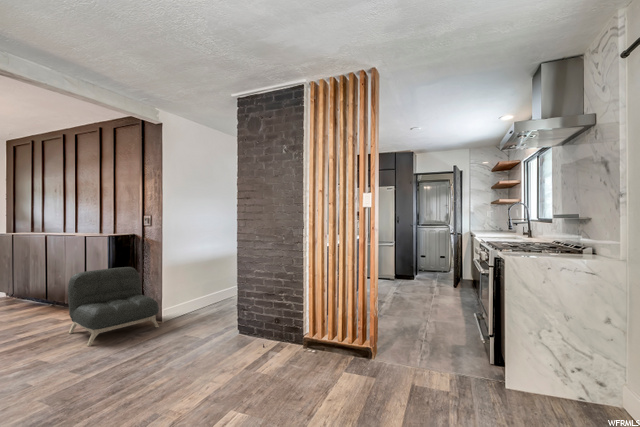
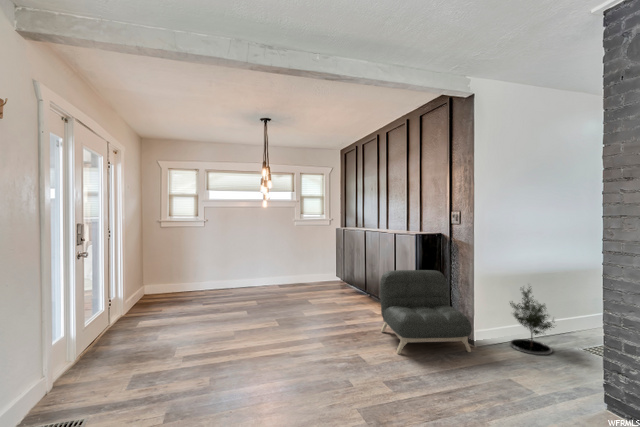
potted tree: none [188,267,219,317] -> present [510,287,554,355]

